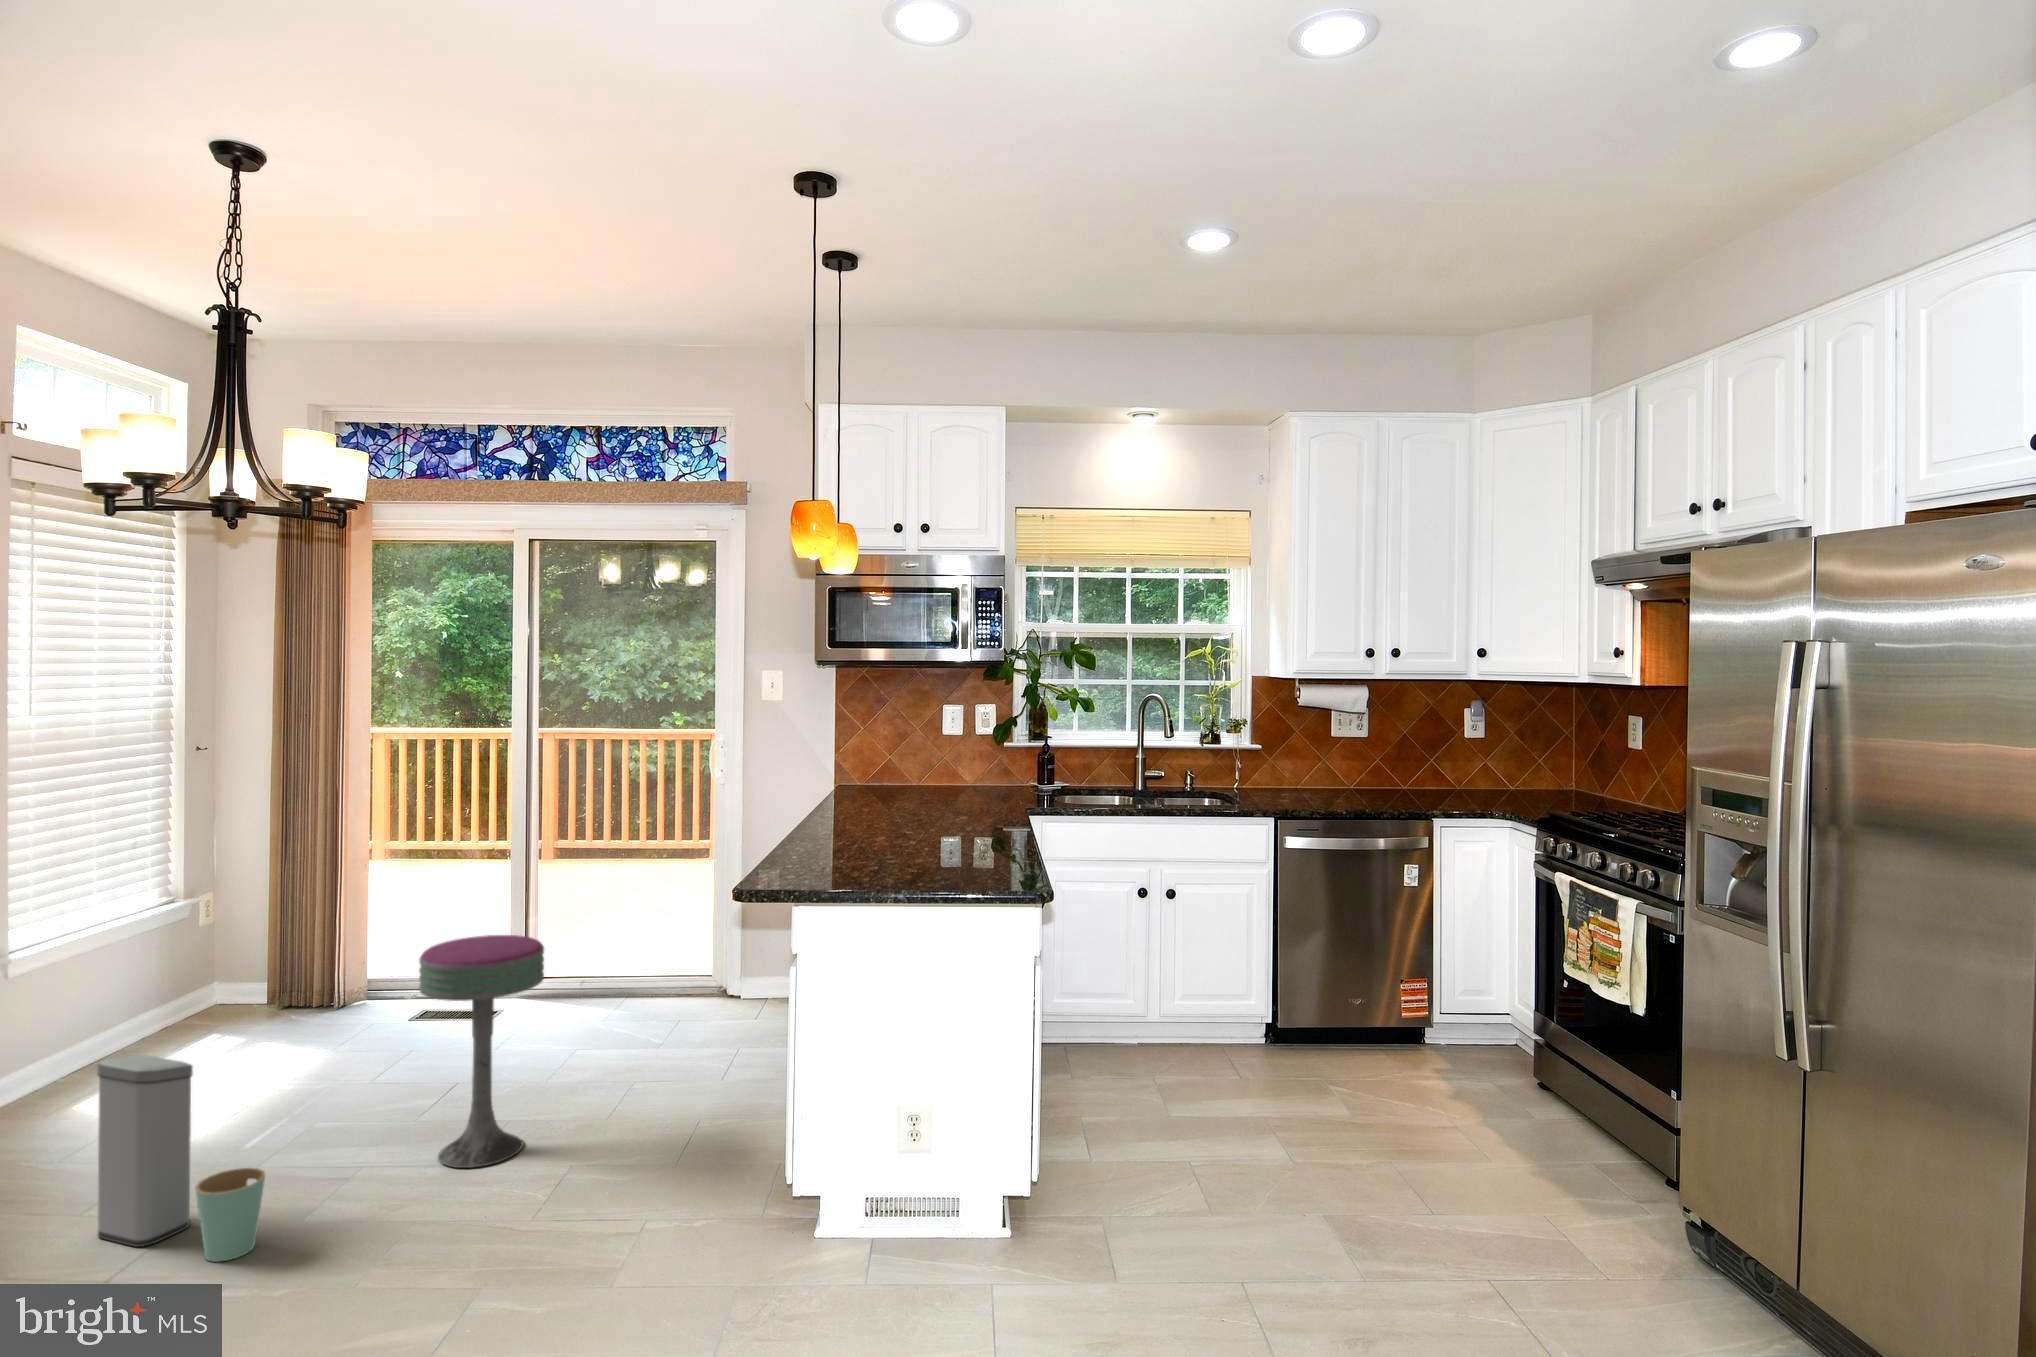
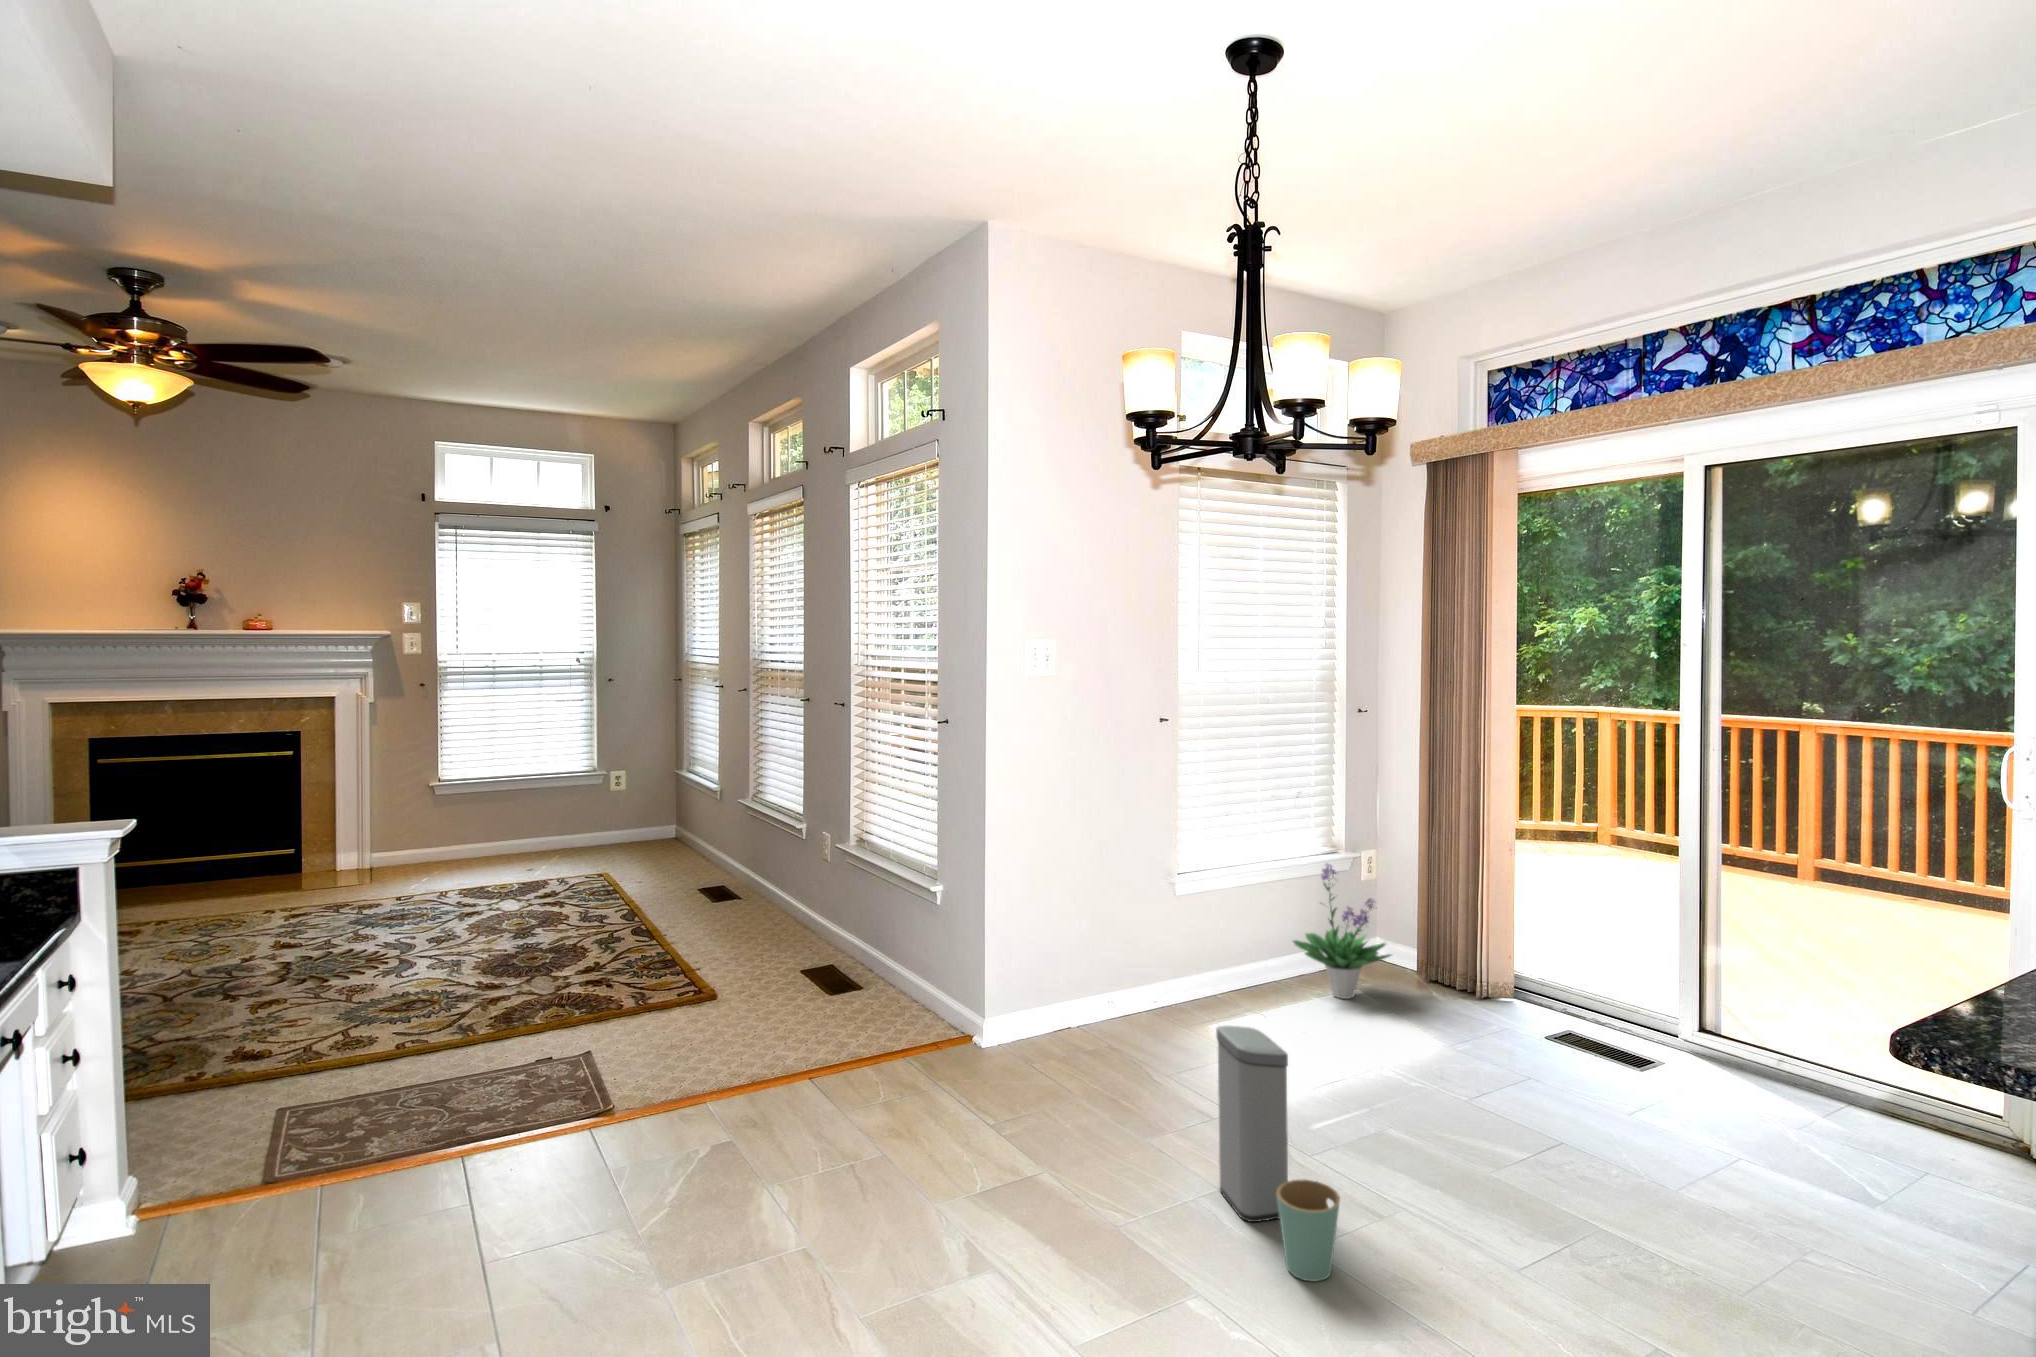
potted plant: none [109,908,241,1050] -> present [1293,863,1391,999]
bar stool: present [419,935,544,1168] -> none [1518,981,1685,1291]

